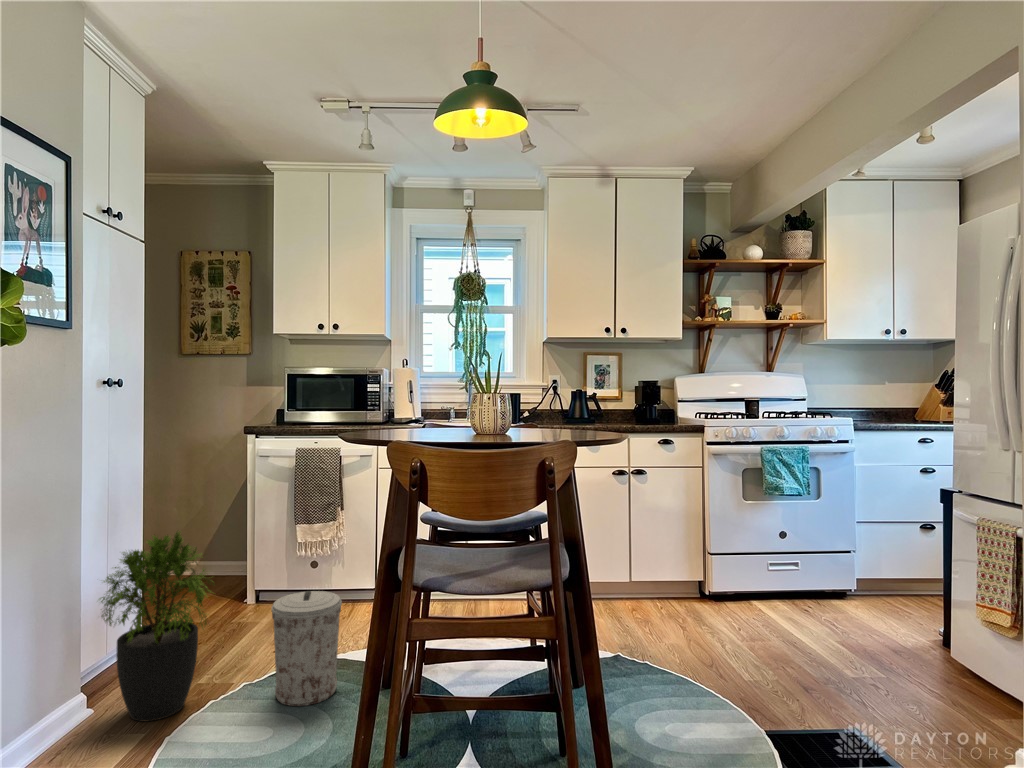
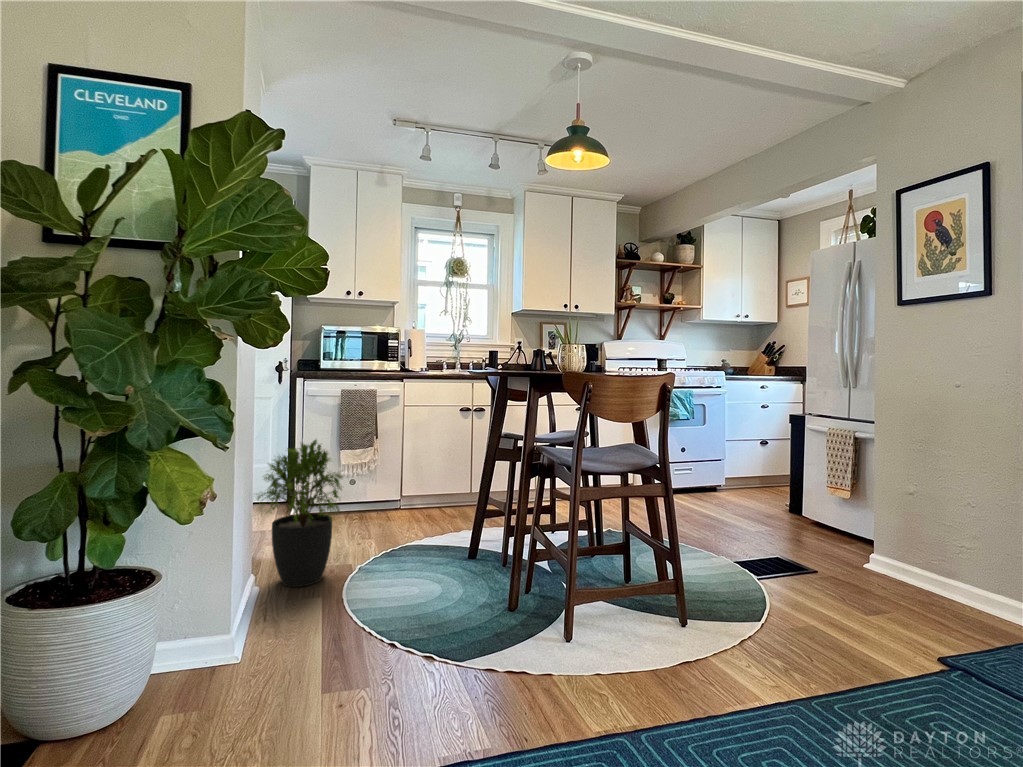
trash can: present [272,591,342,706] -> none [385,485,436,568]

